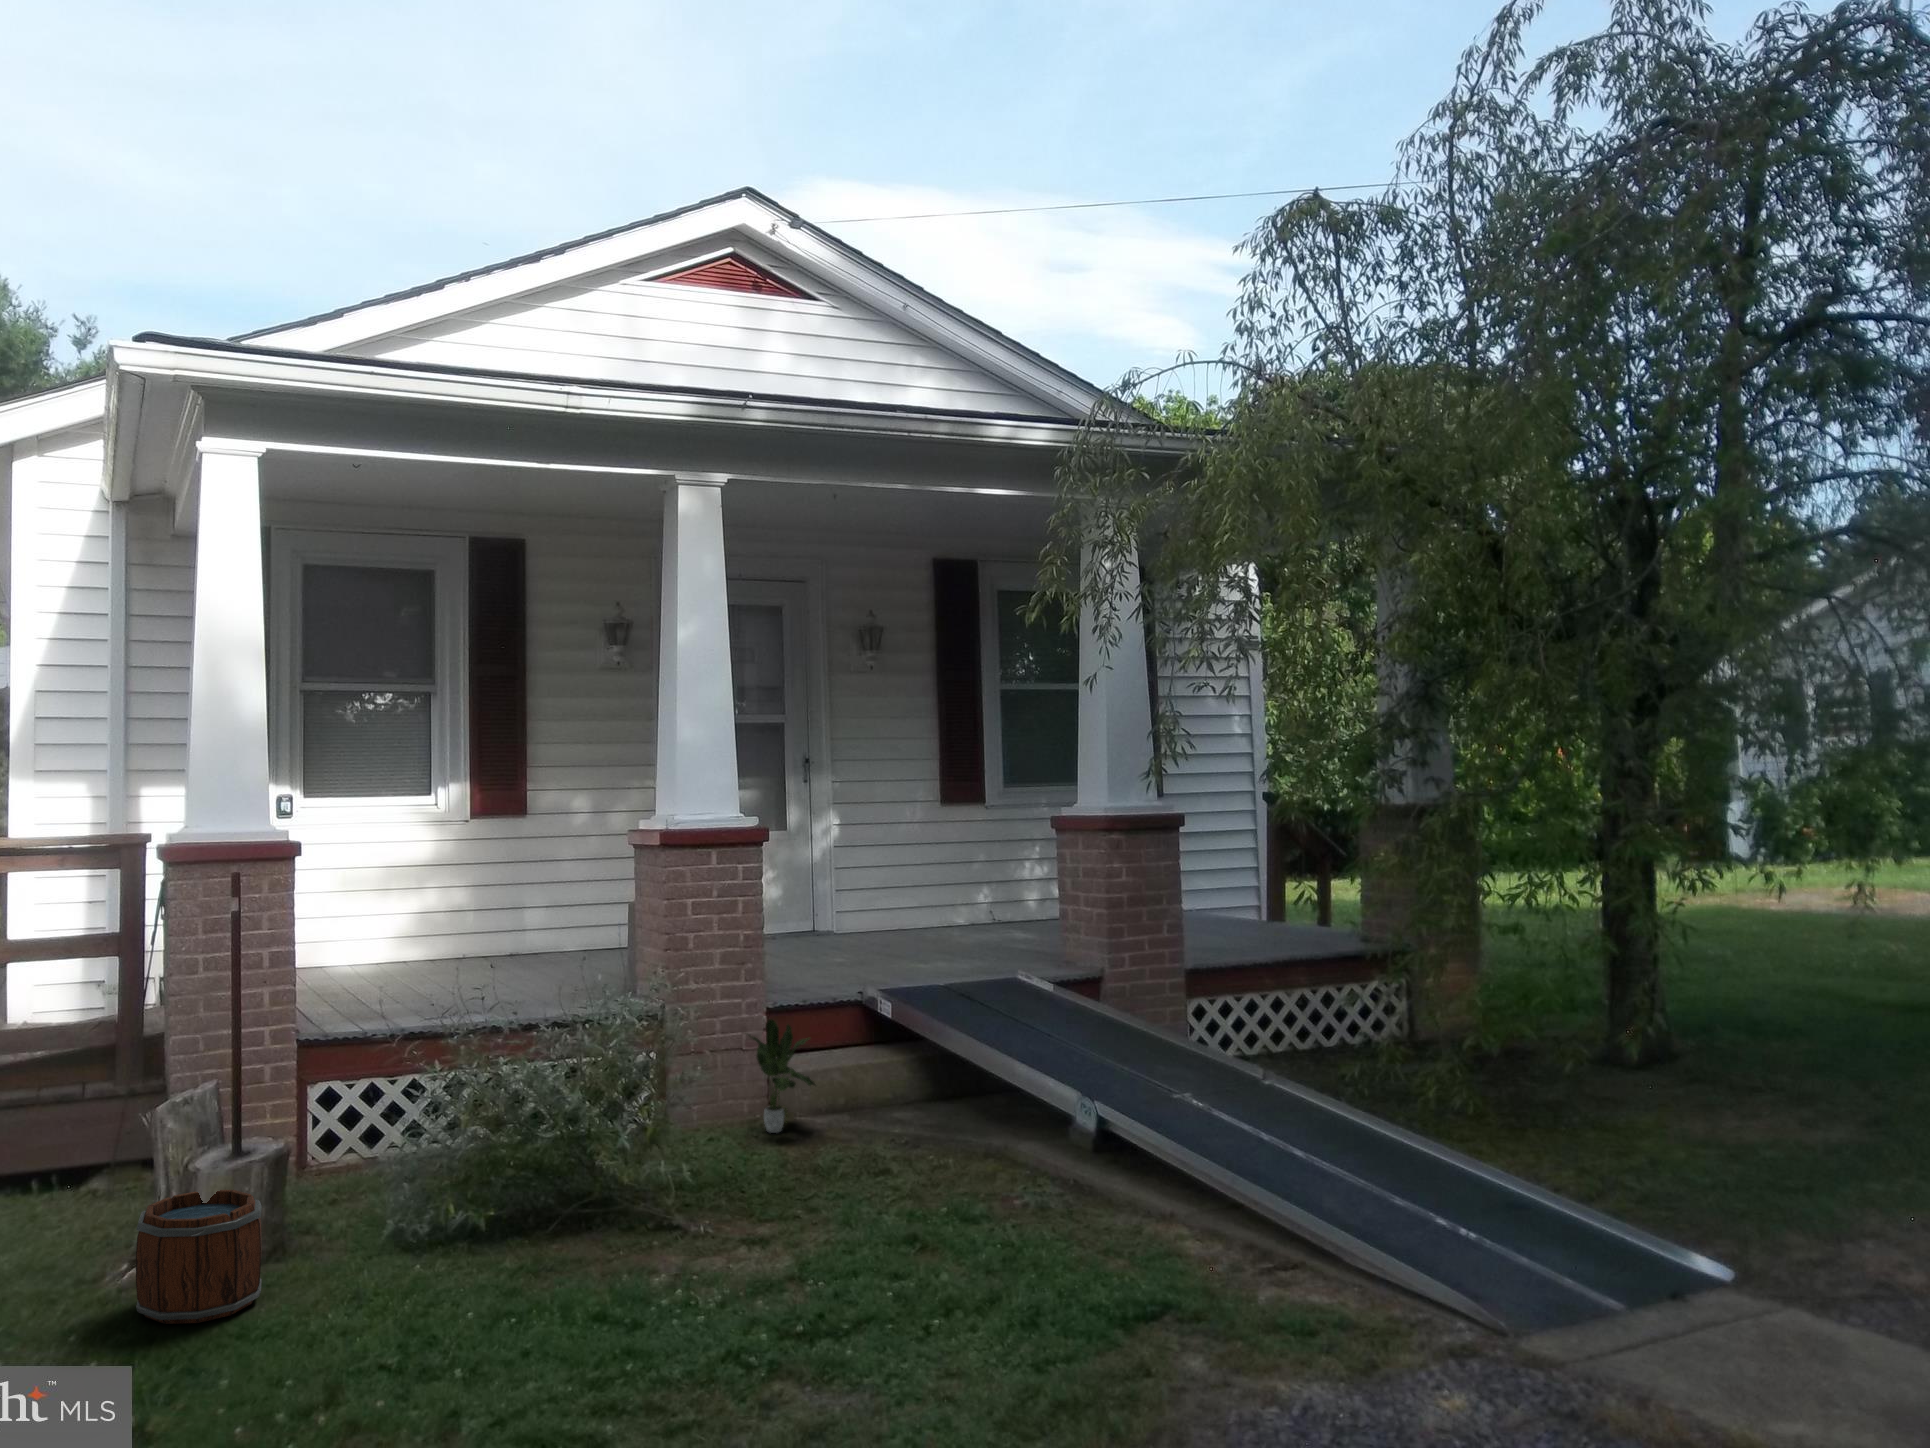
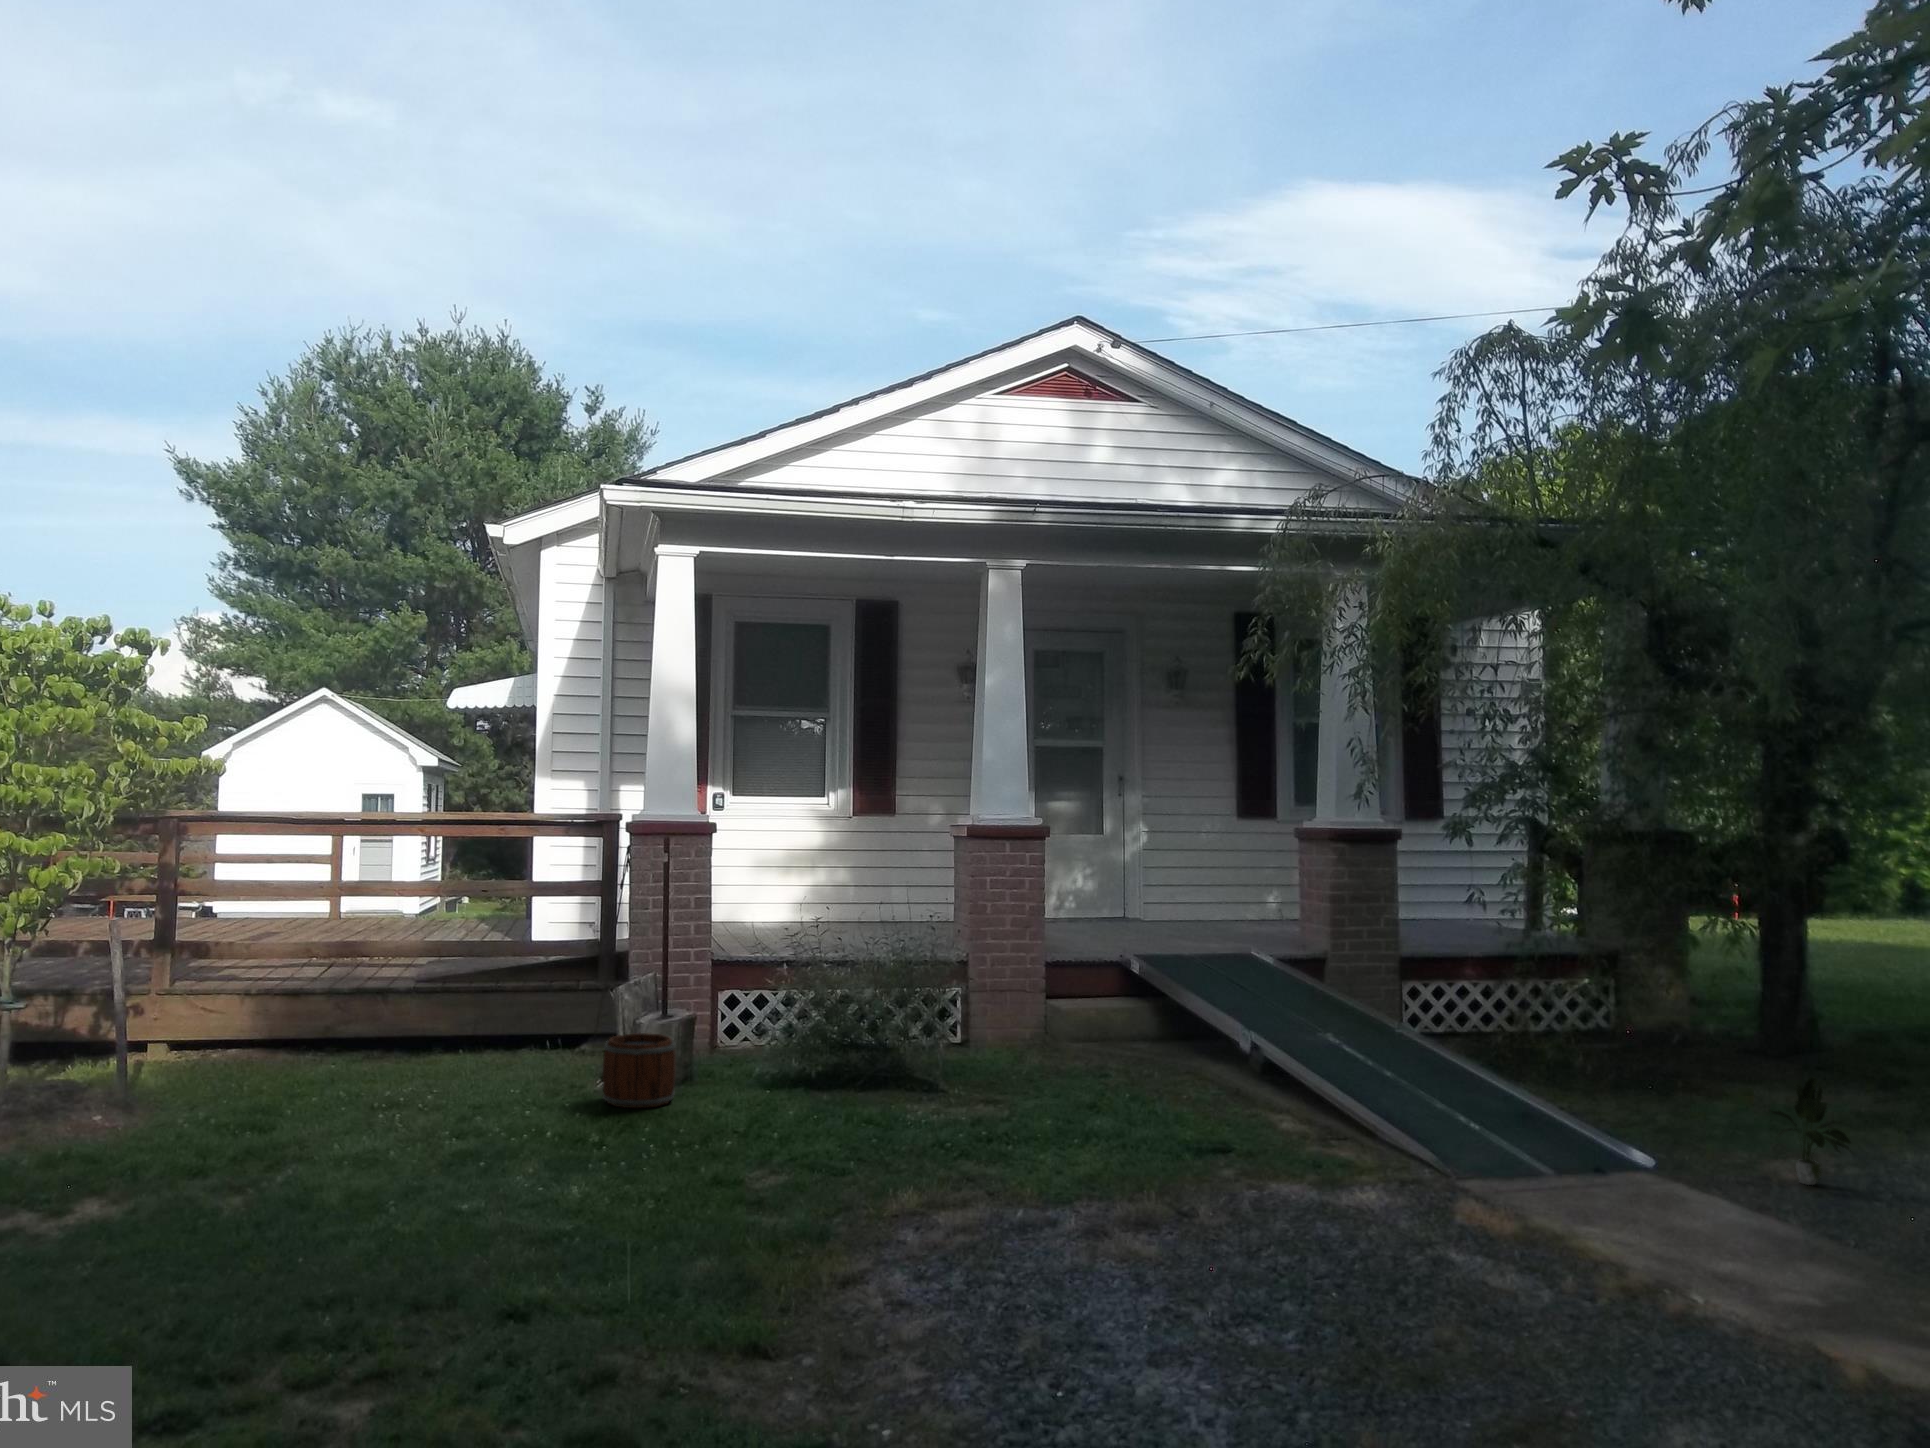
potted plant: present [751,1019,815,1133] -> present [1771,1077,1851,1185]

